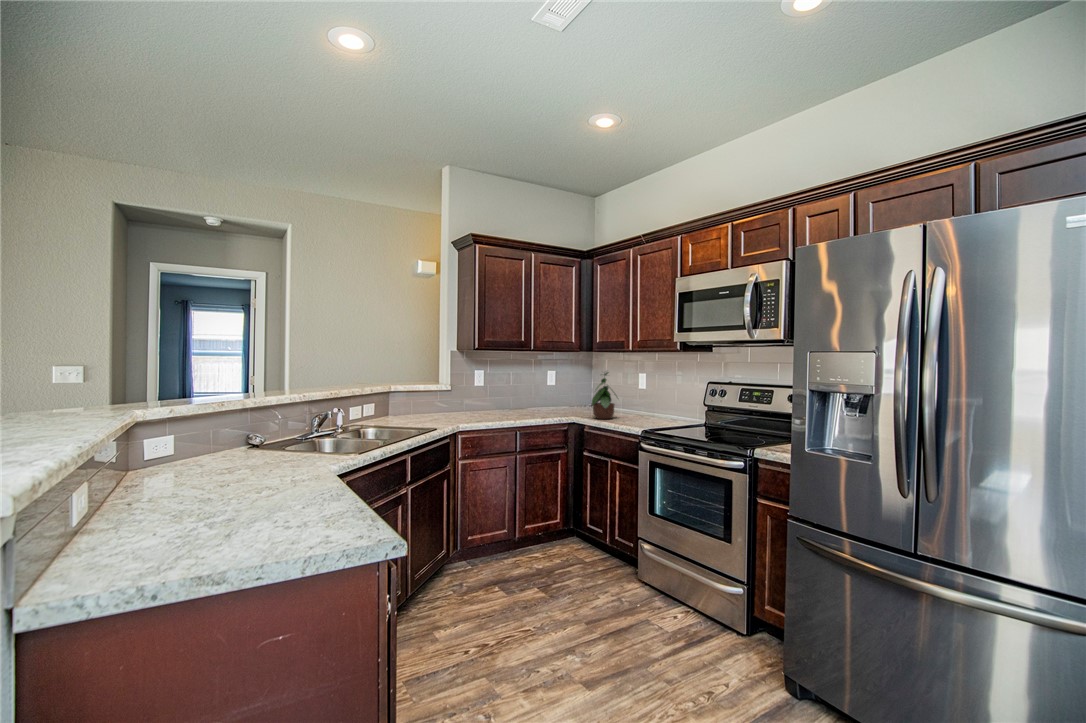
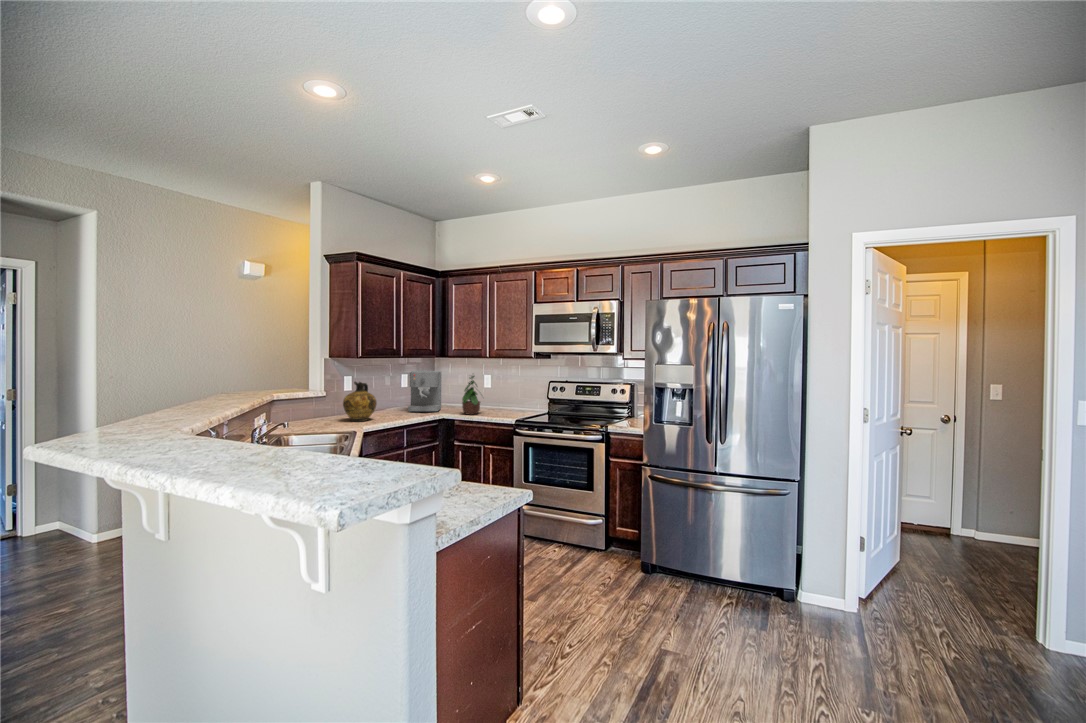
coffee maker: none [541,367,584,414] -> present [408,371,441,412]
ceramic jug: none [460,375,494,418] -> present [343,382,377,421]

